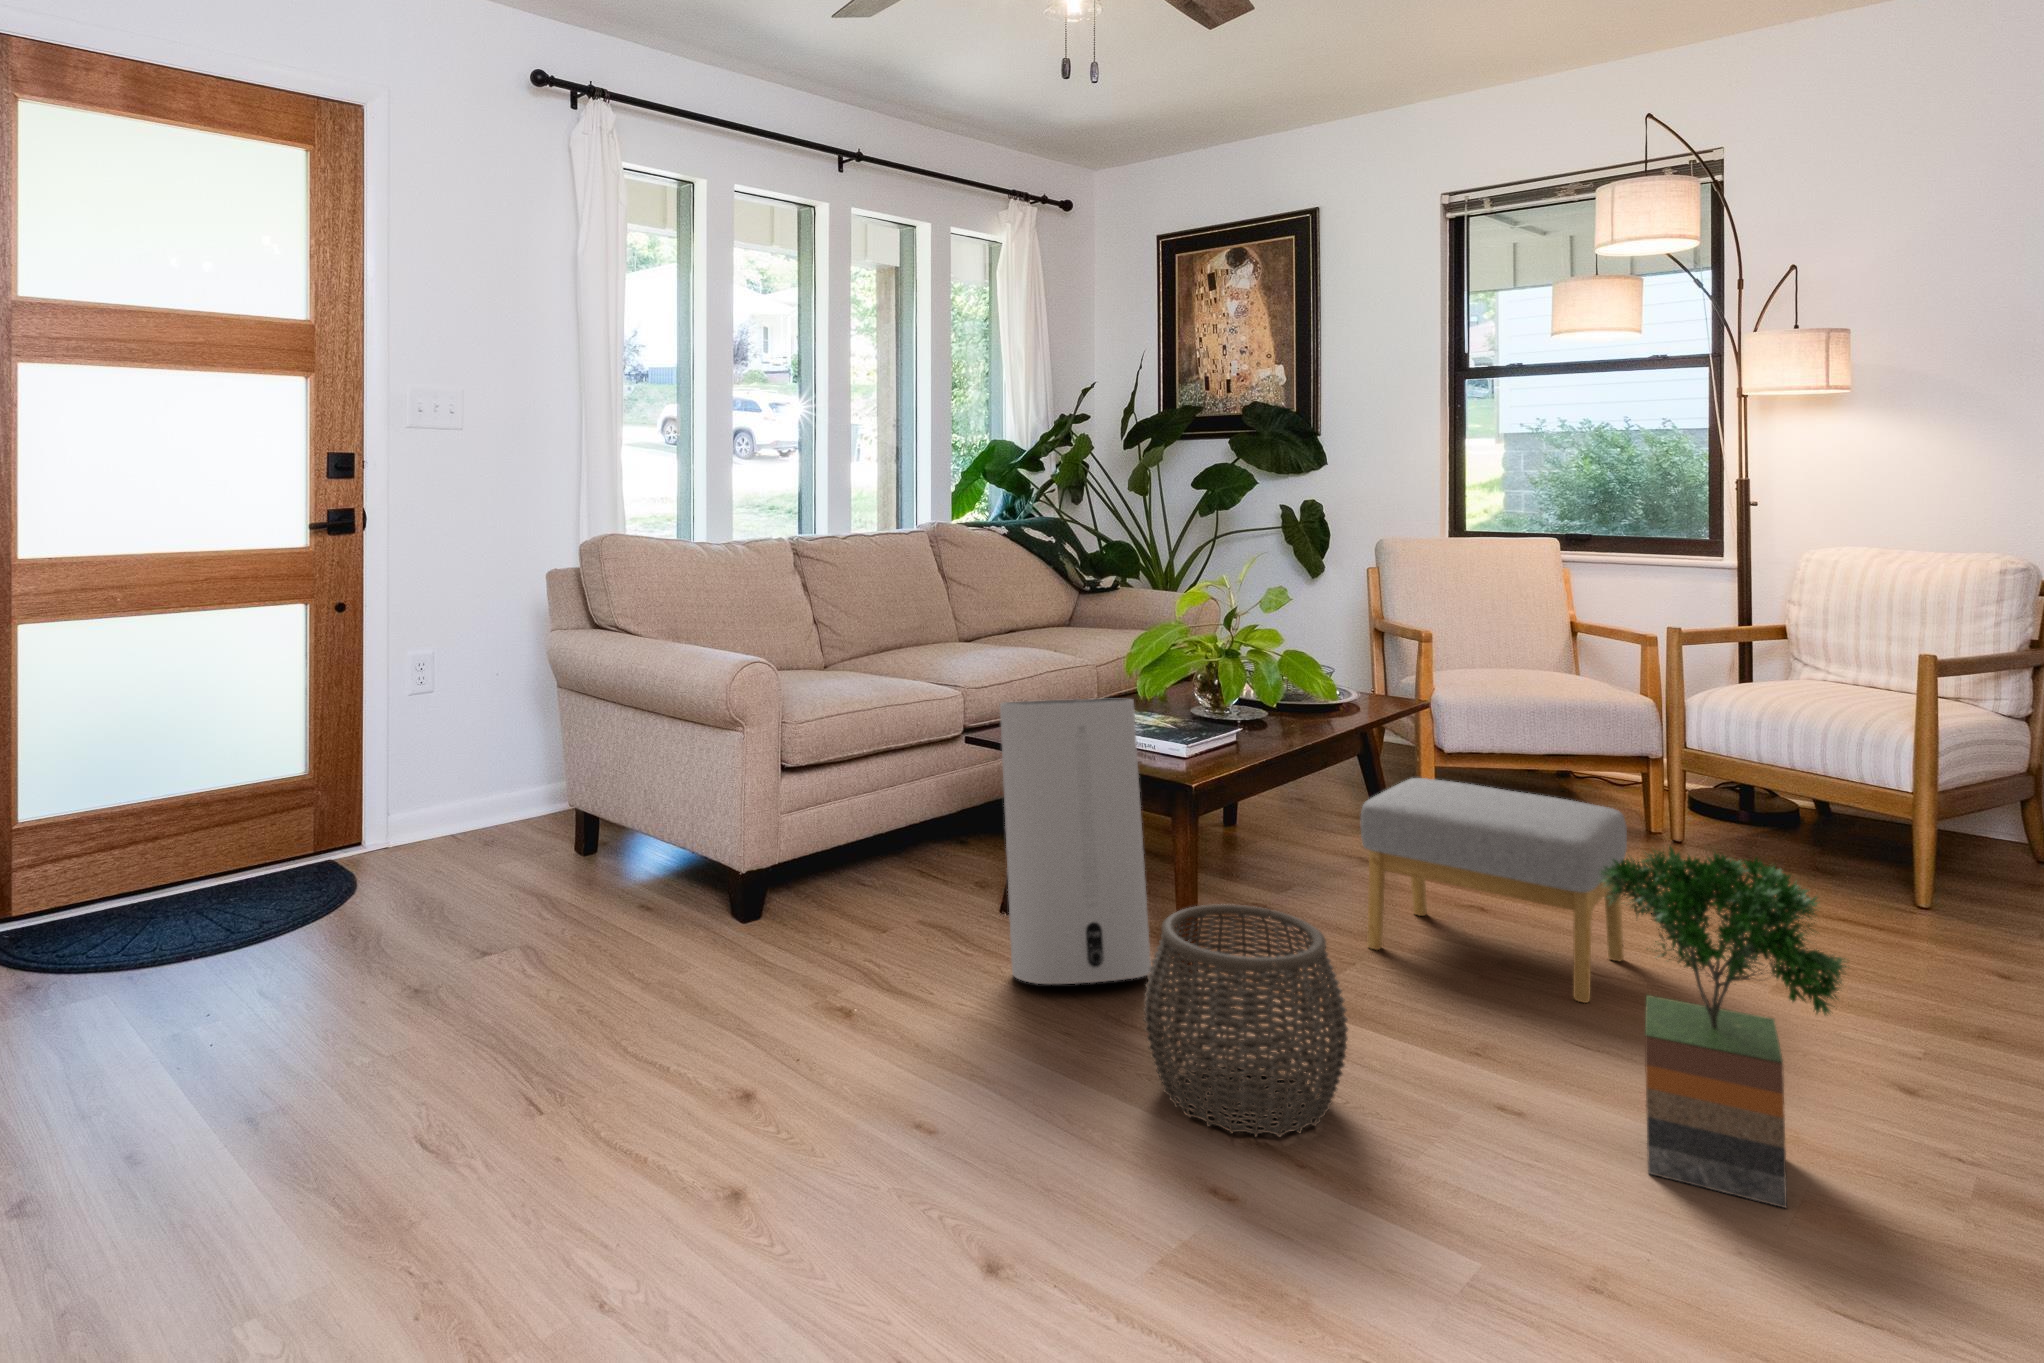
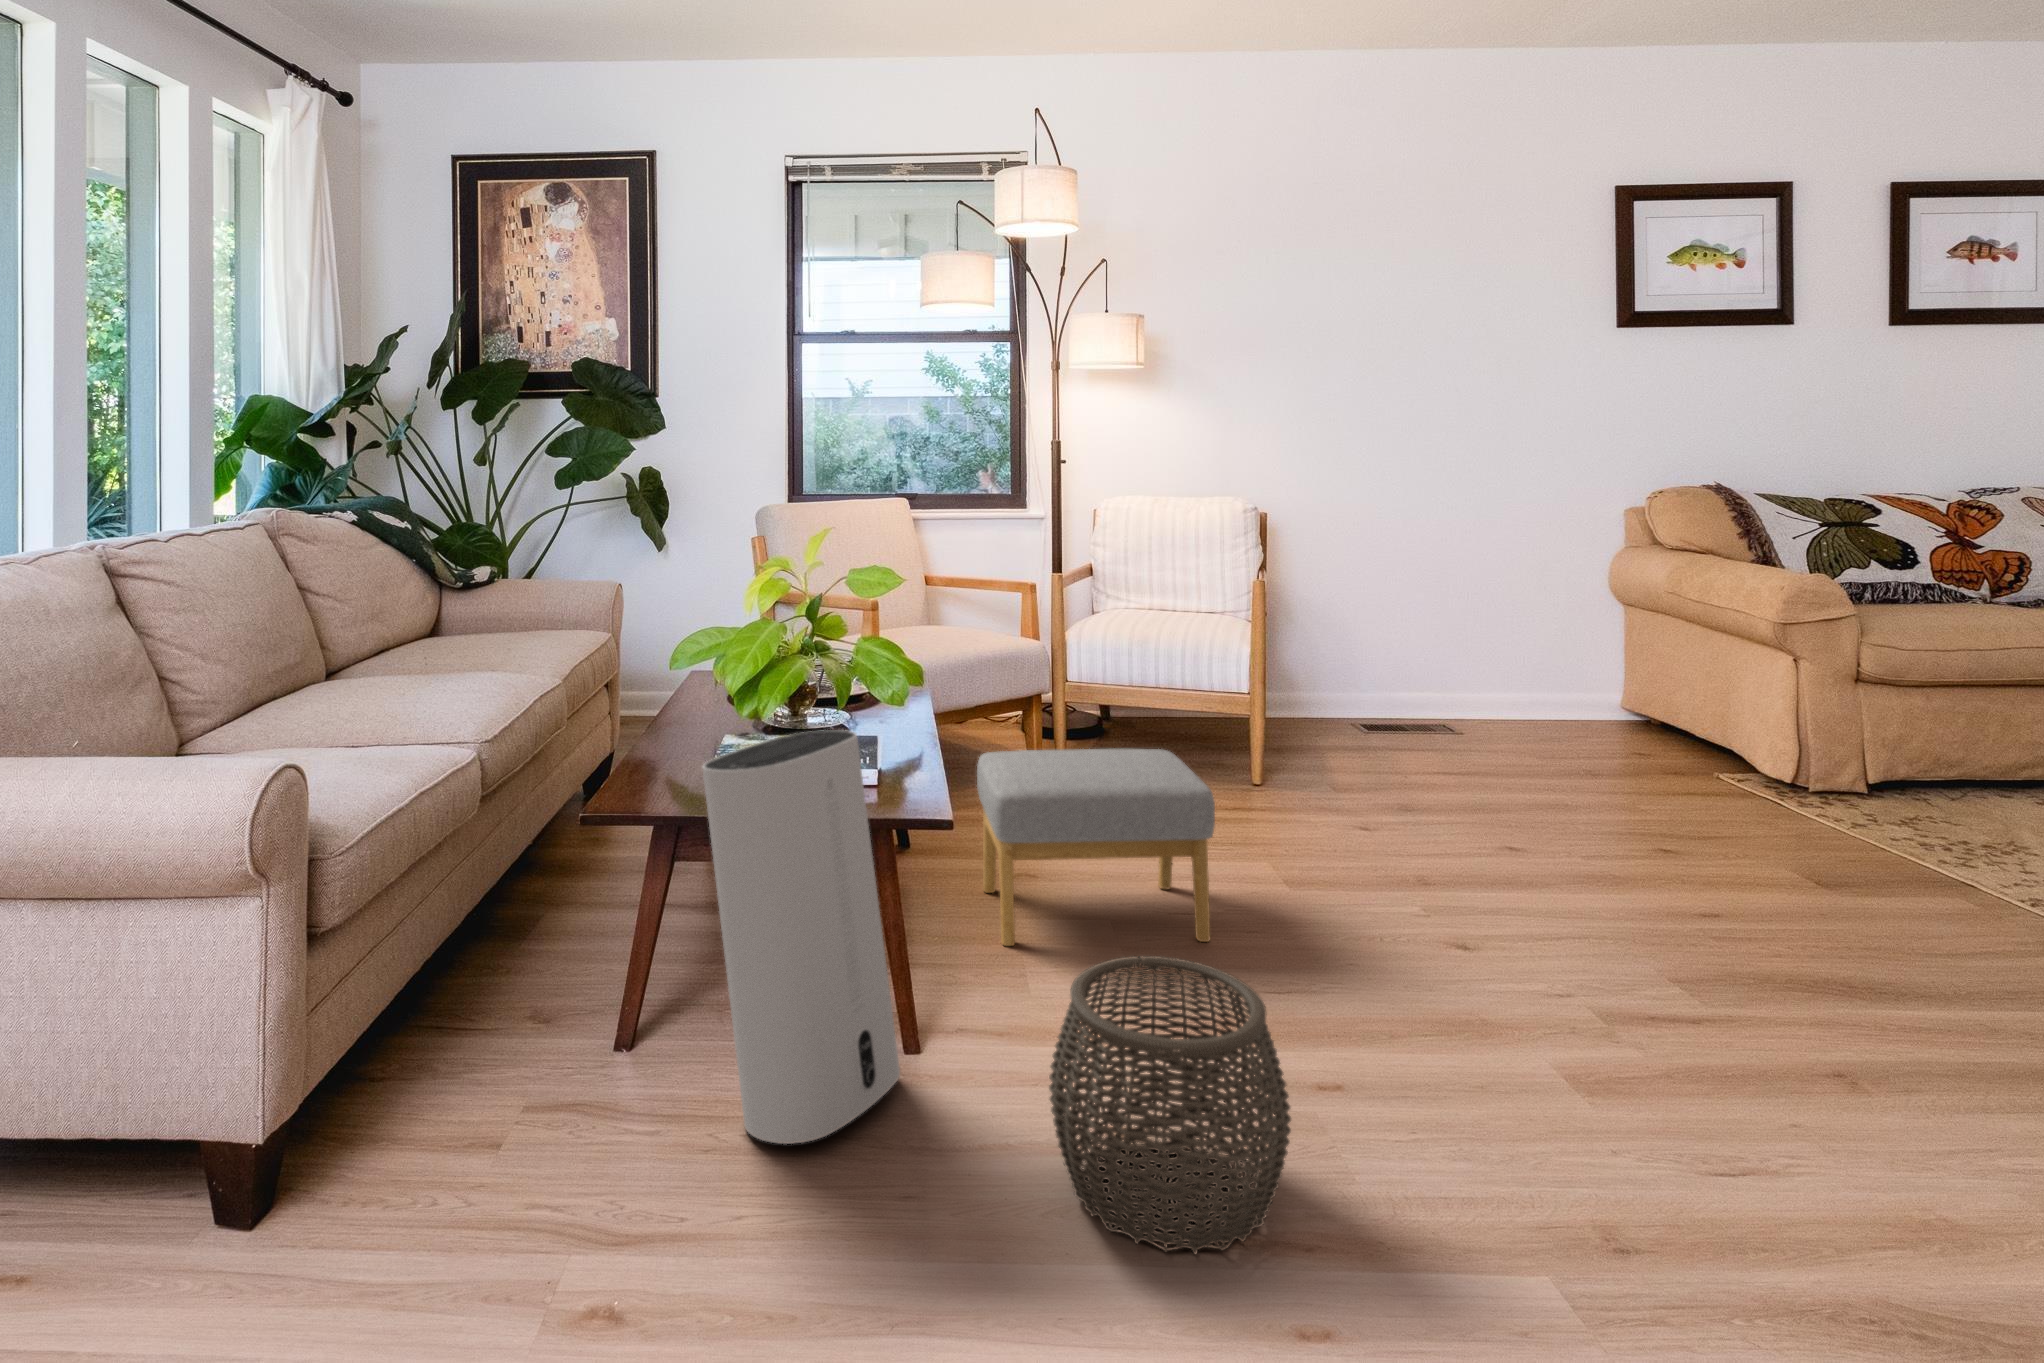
potted tree: present [1598,847,1846,1208] -> none [1375,782,1623,1104]

